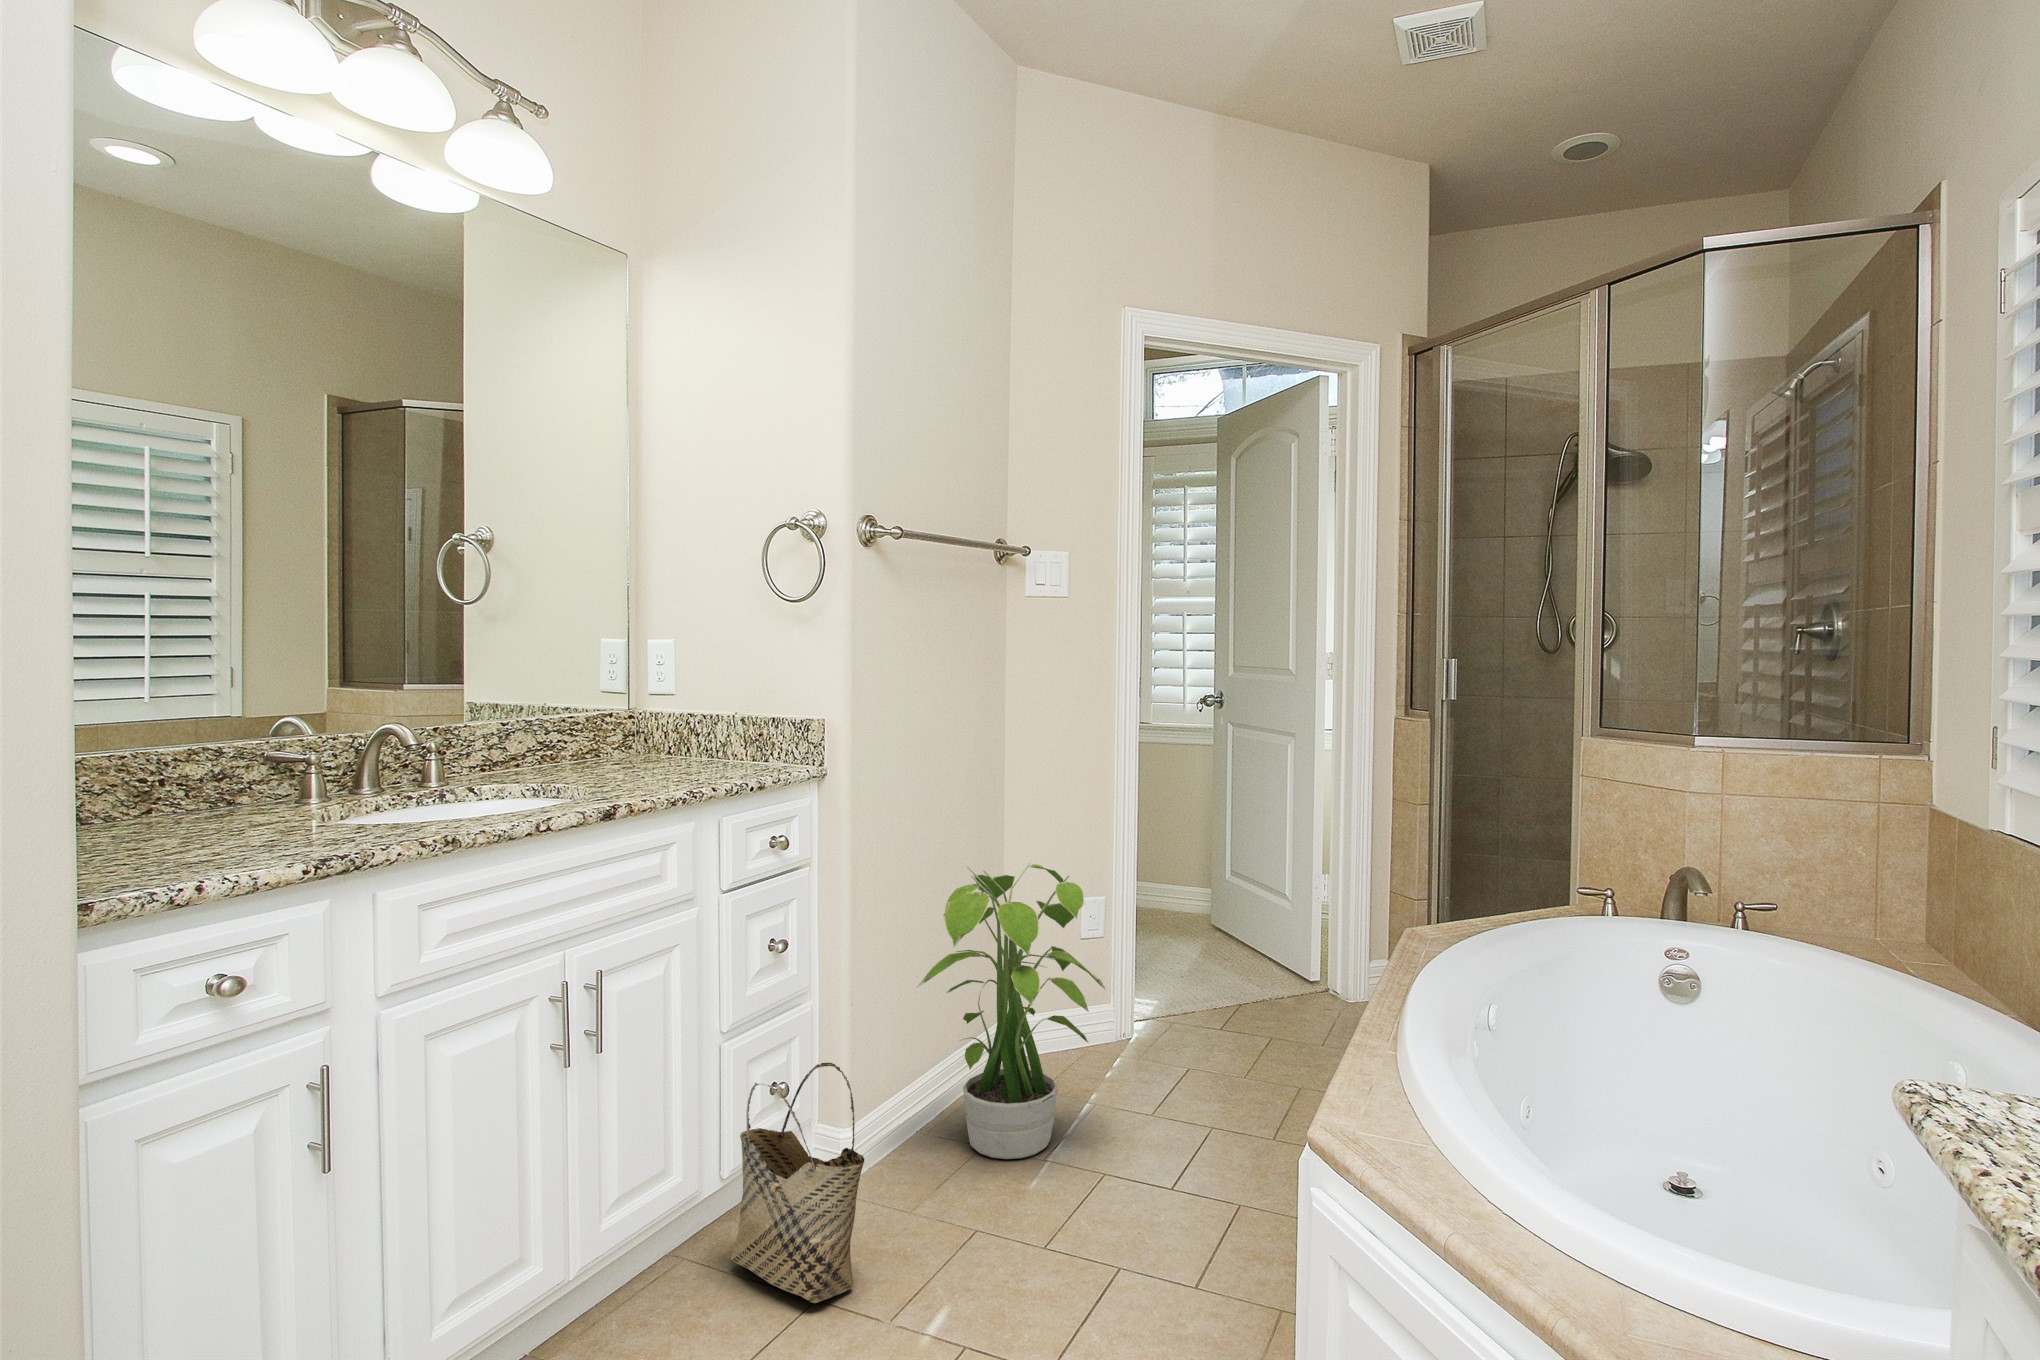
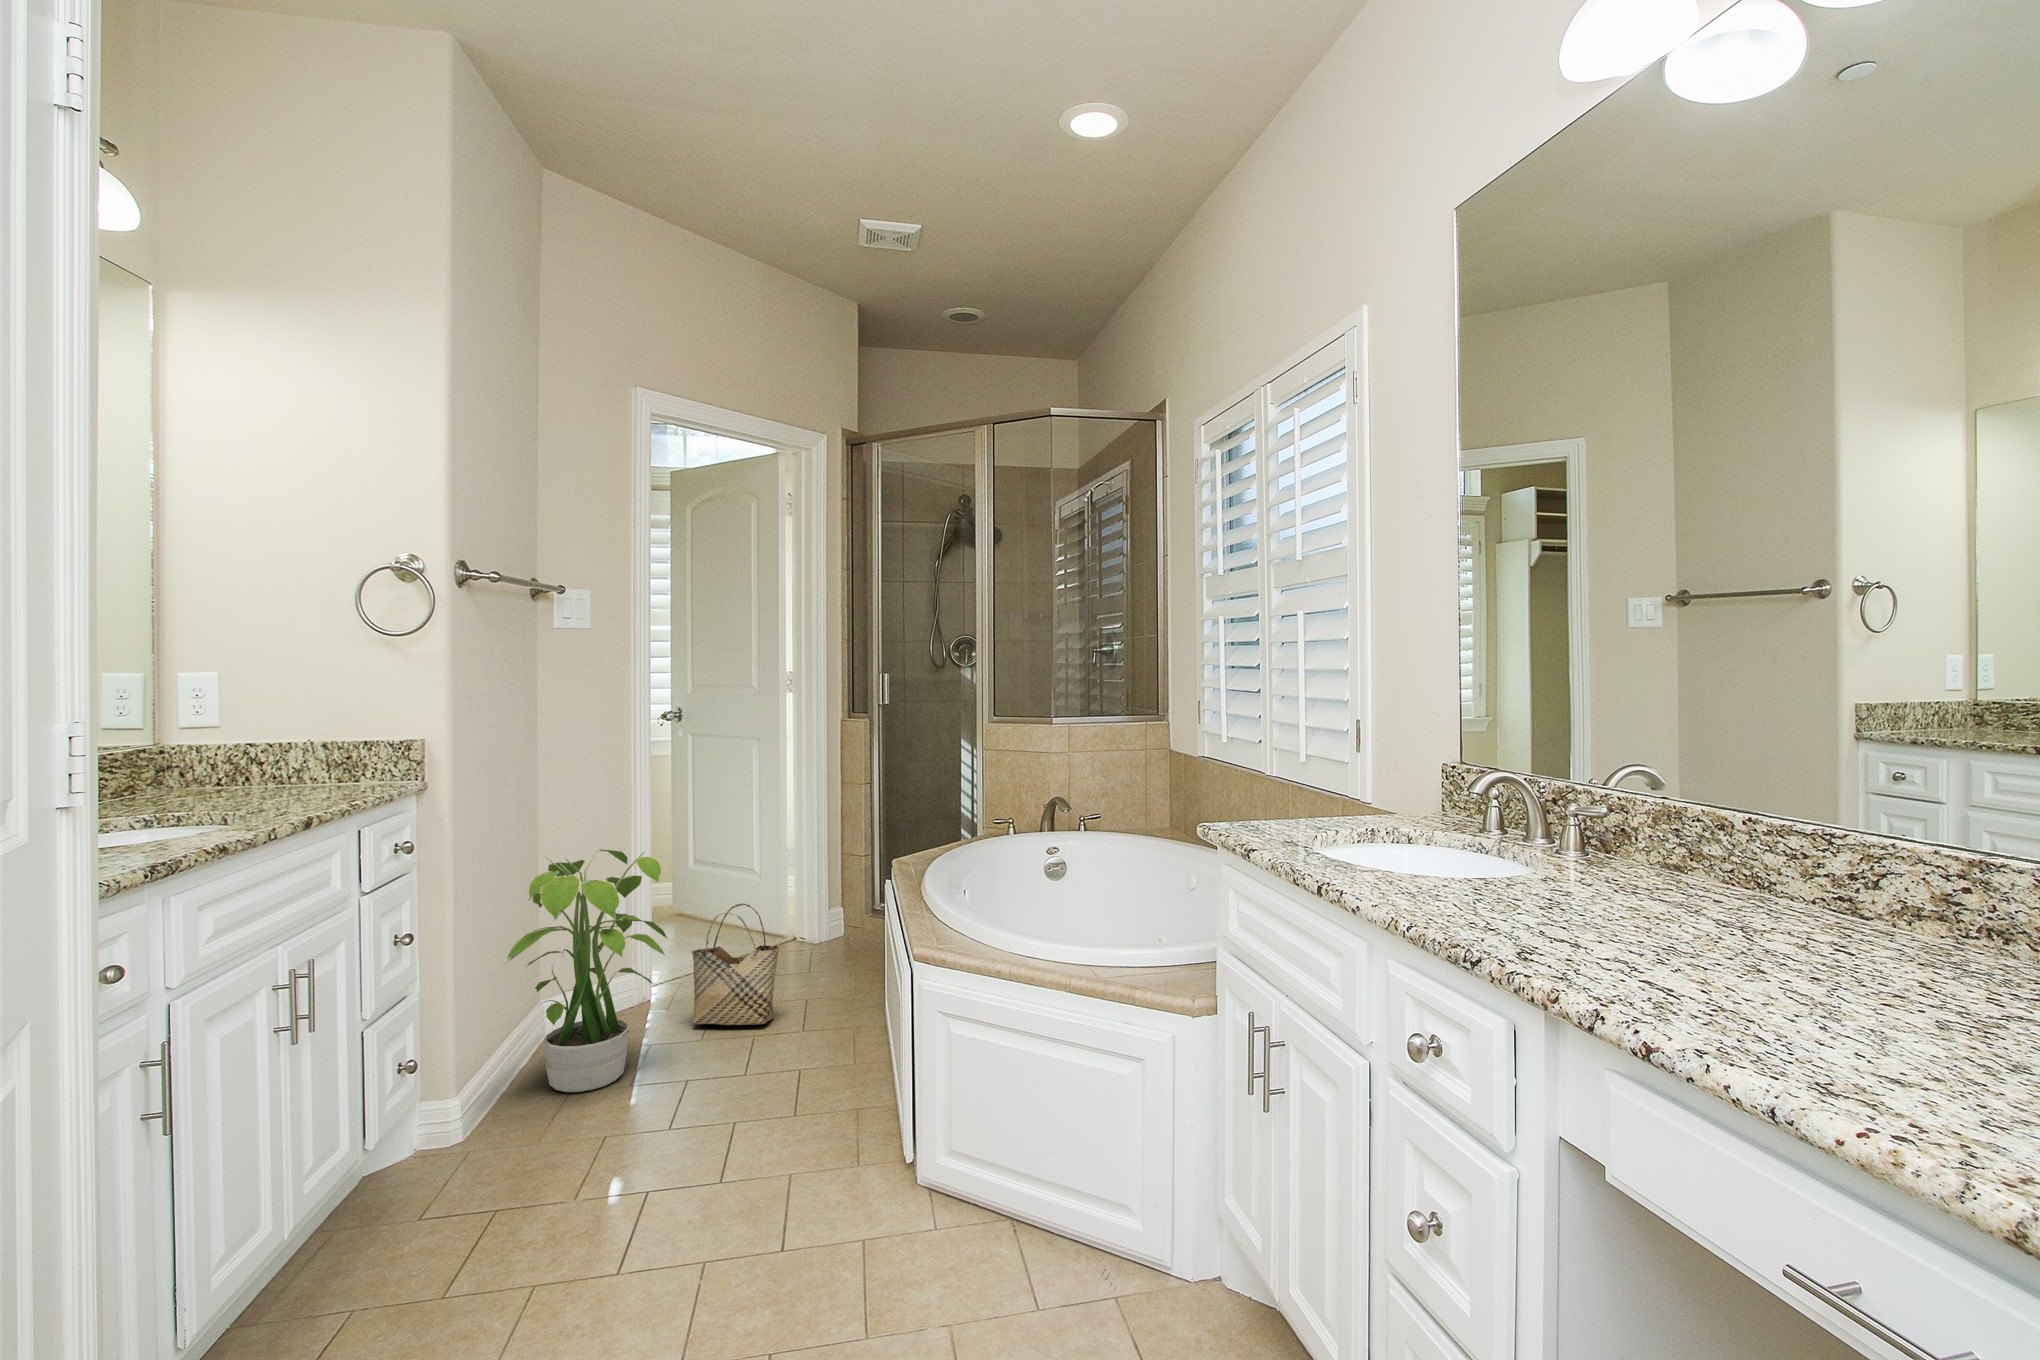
woven basket: present [731,1063,864,1303] -> present [692,903,779,1025]

